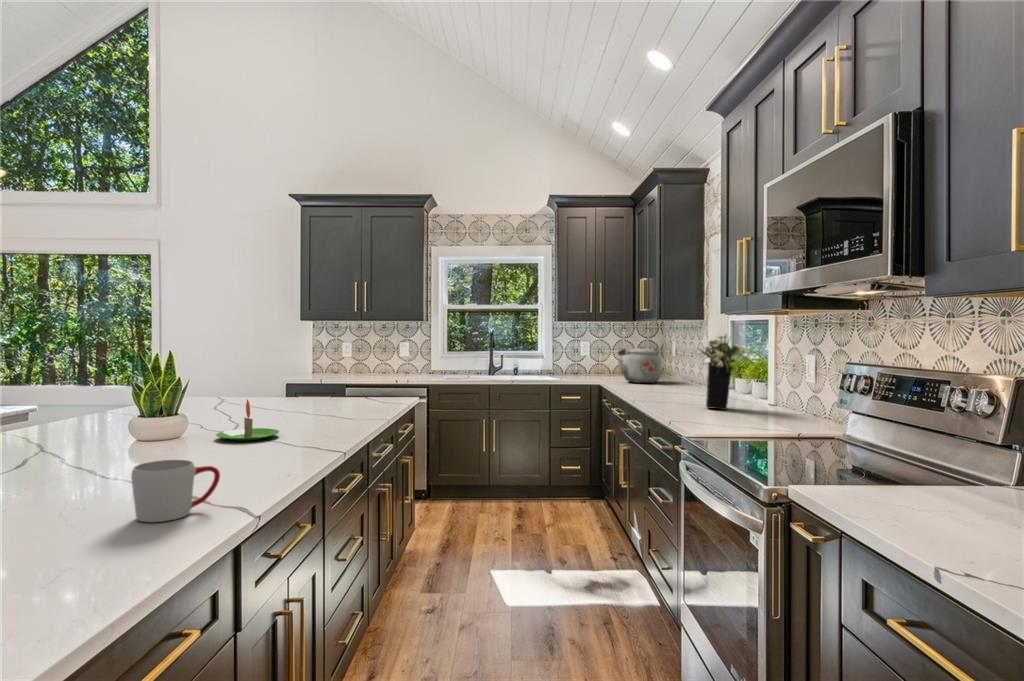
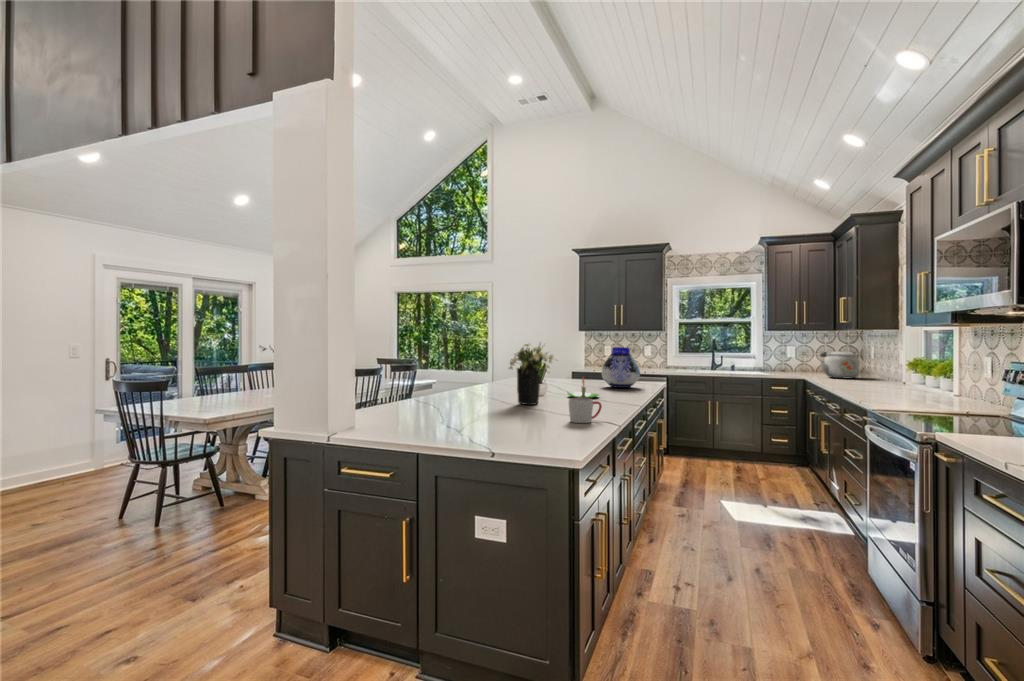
flower arrangement: present [700,335,754,410] -> present [509,344,553,405]
vase: none [305,345,369,412] -> present [602,347,640,388]

